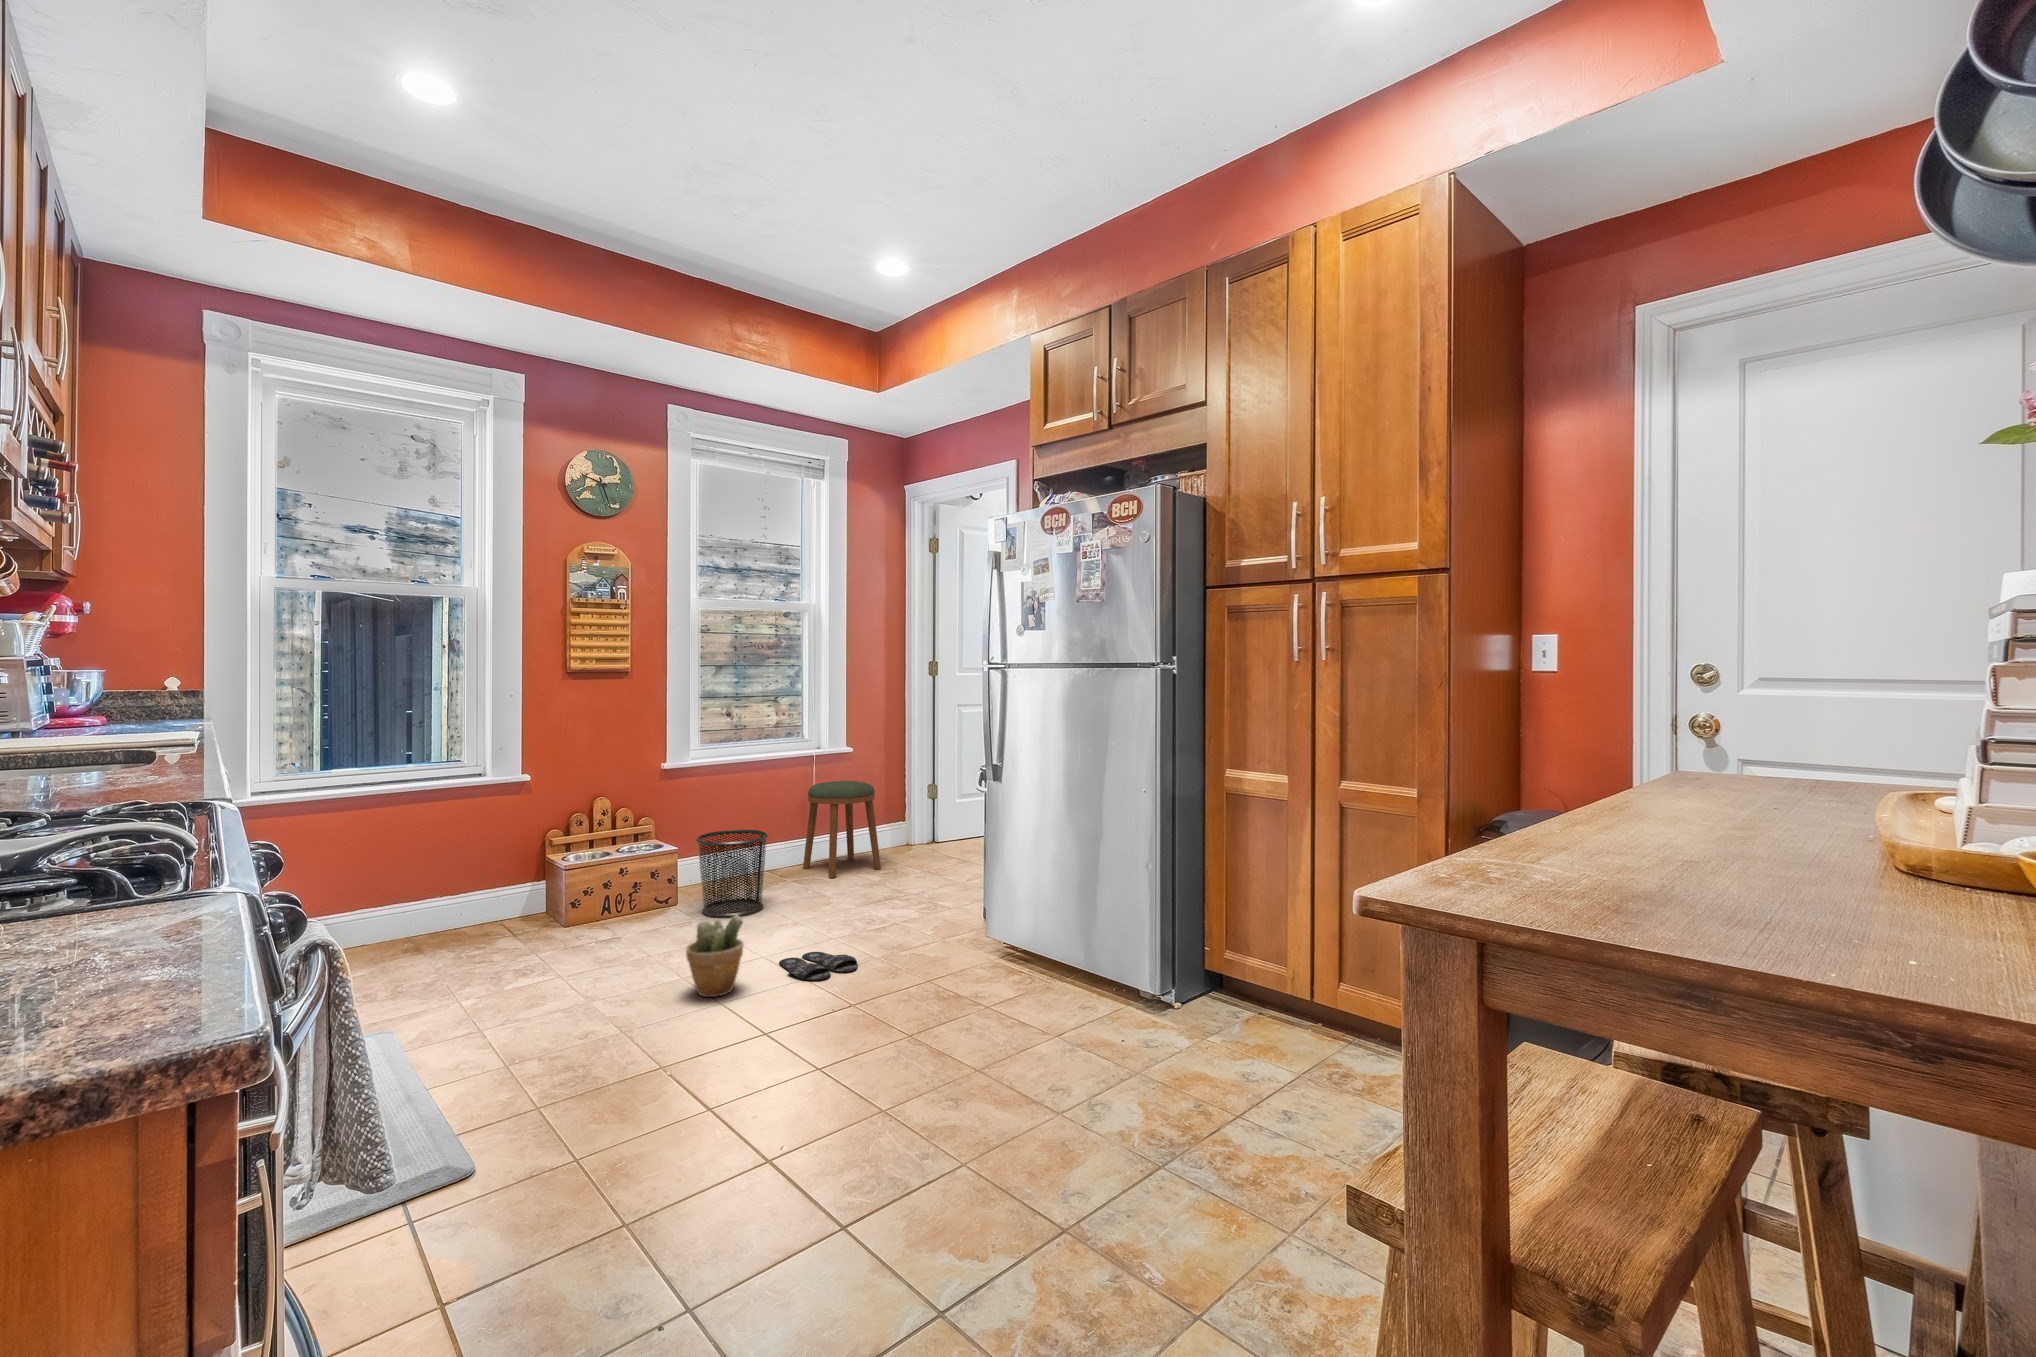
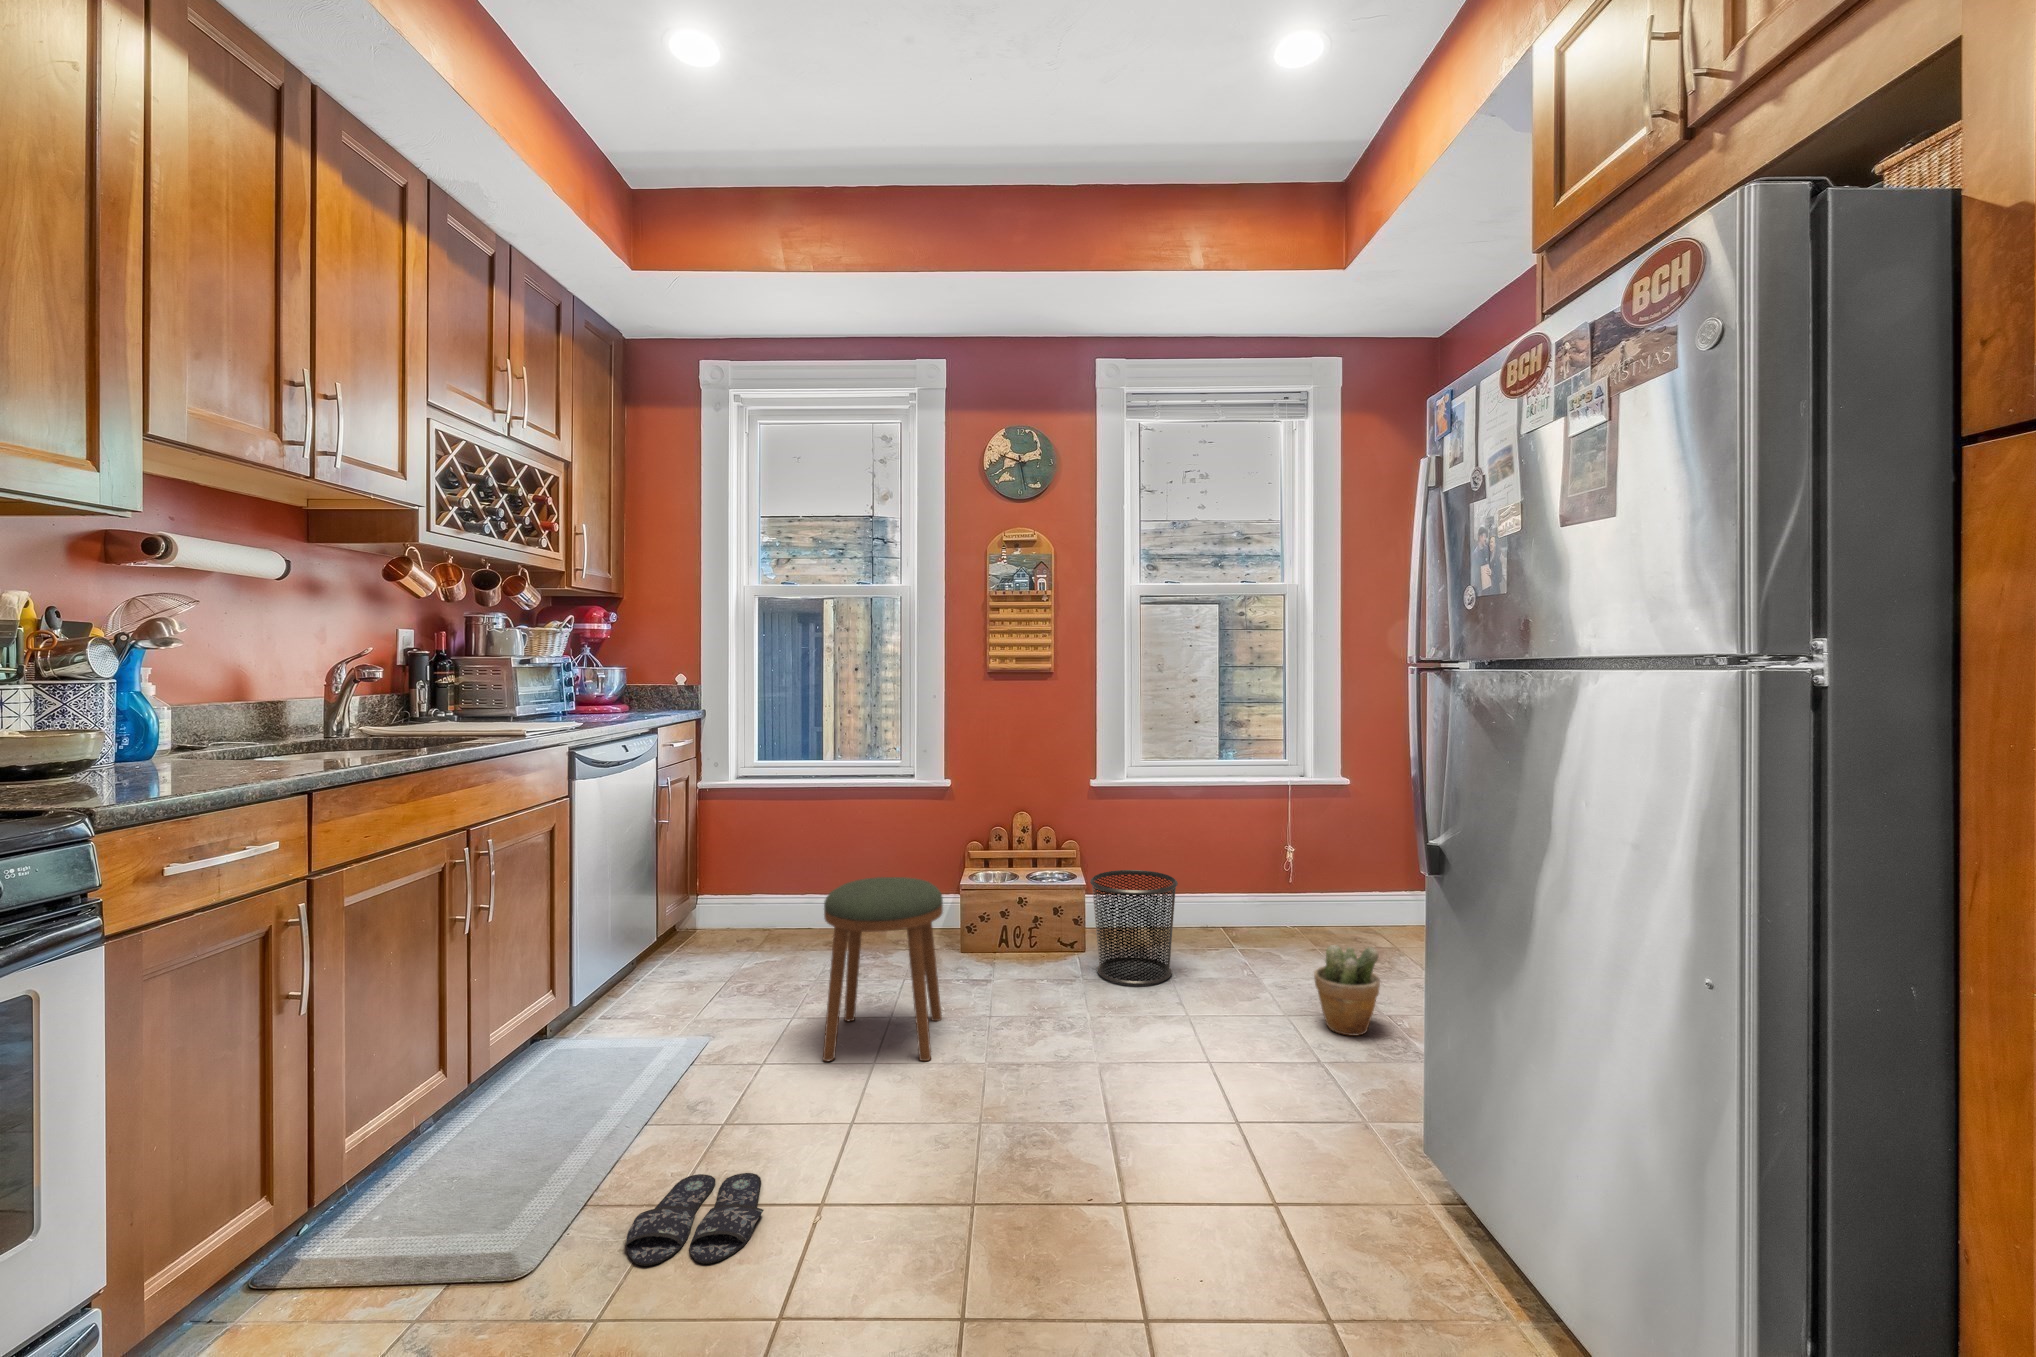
stool: present [803,781,881,878] -> present [823,877,943,1061]
potted plant: present [686,915,743,997] -> present [1314,945,1380,1035]
slippers: present [779,952,858,980] -> present [626,1173,763,1266]

